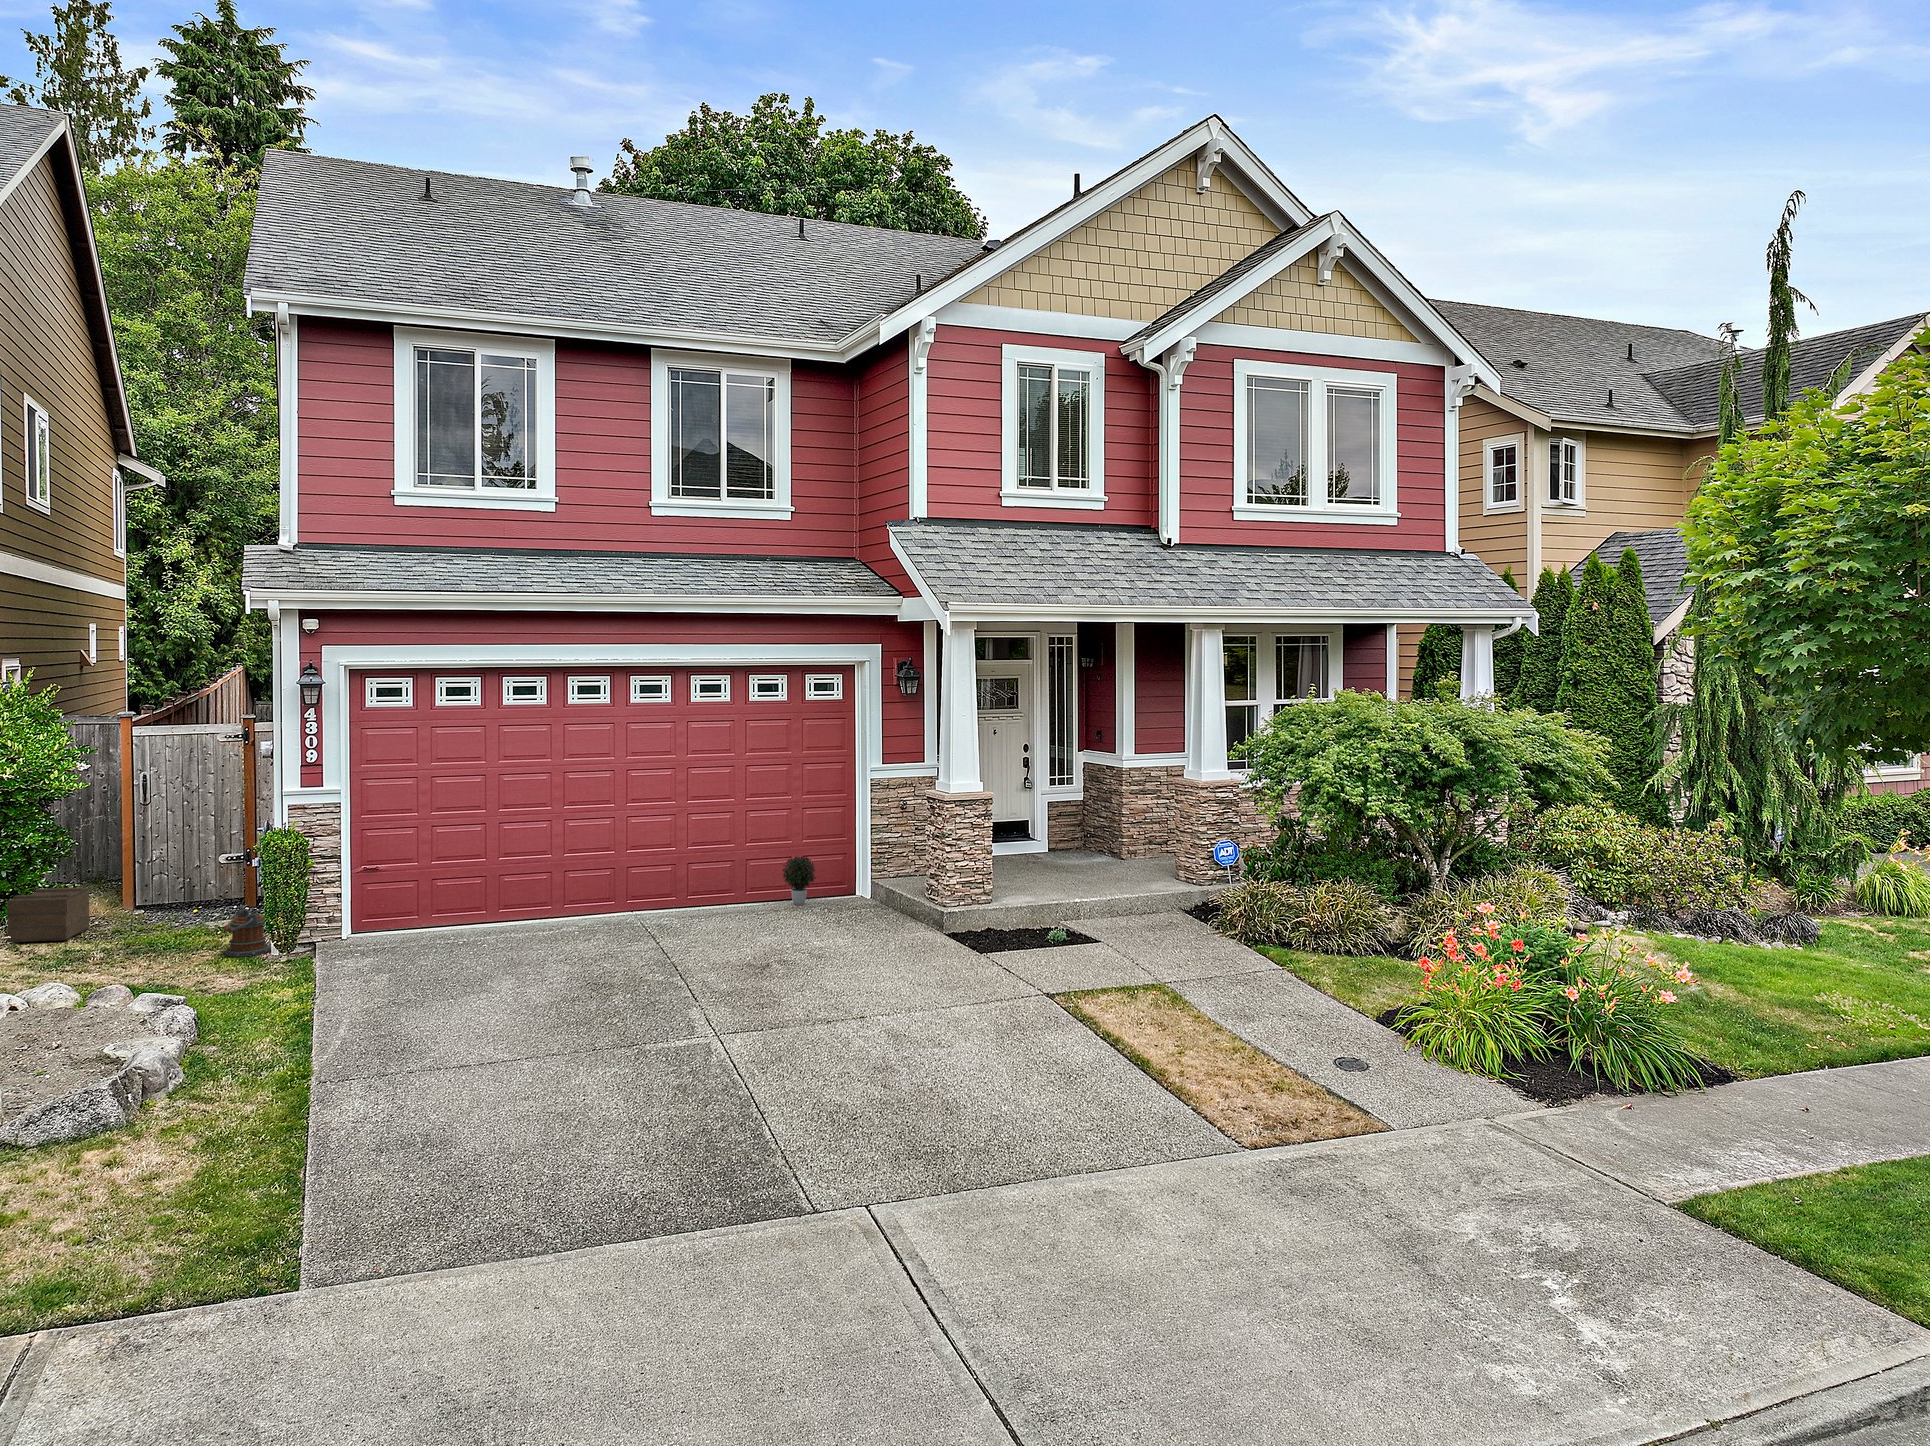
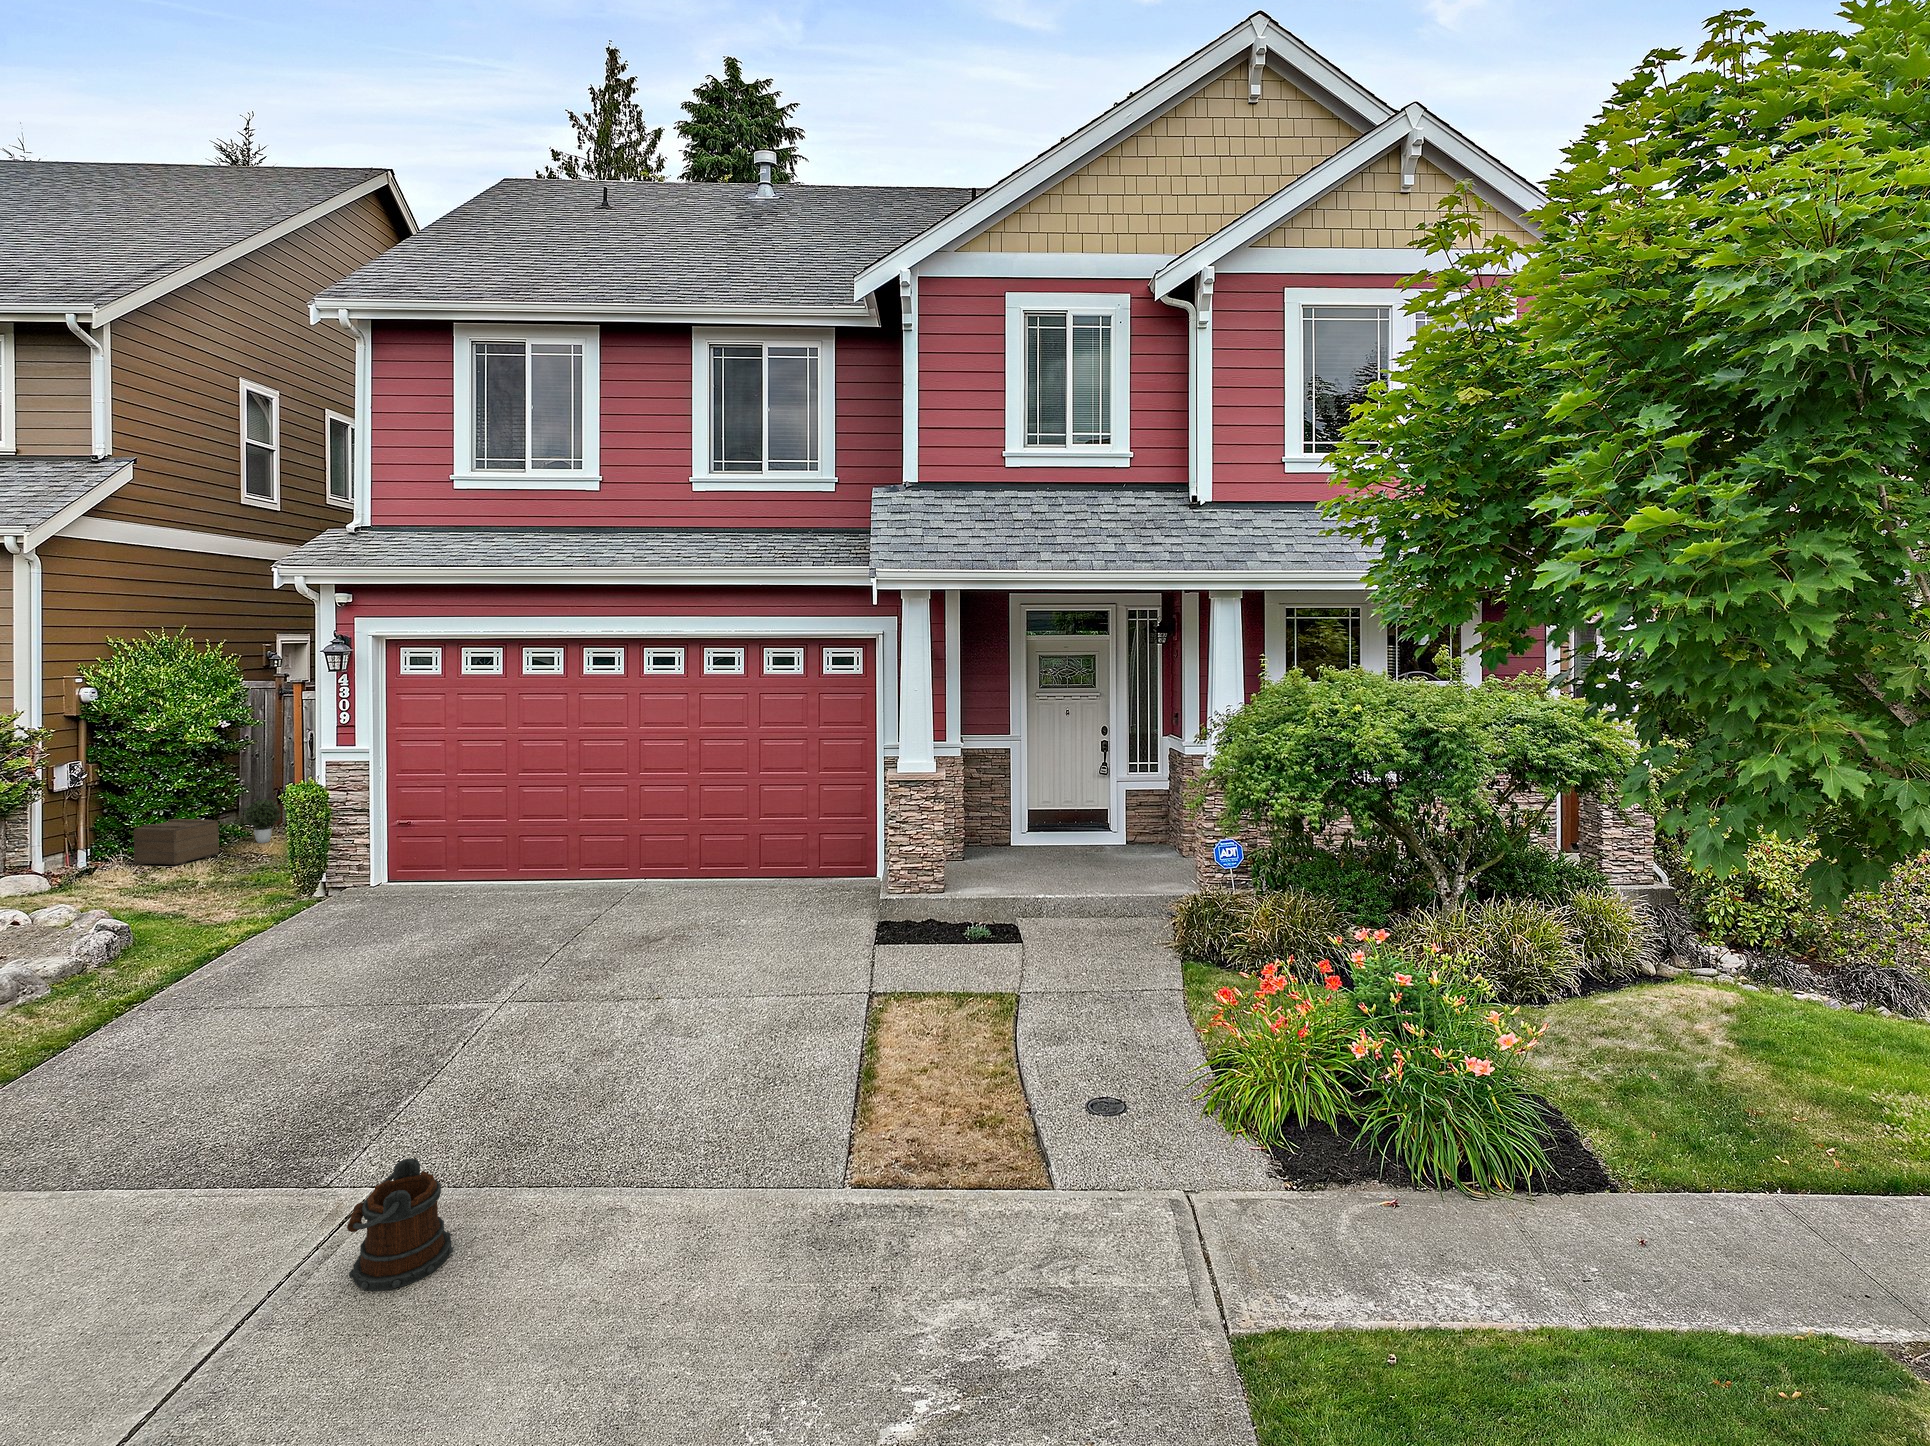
potted plant: present [782,857,816,905] -> present [244,799,281,843]
bucket: present [224,909,271,957] -> present [347,1158,453,1291]

